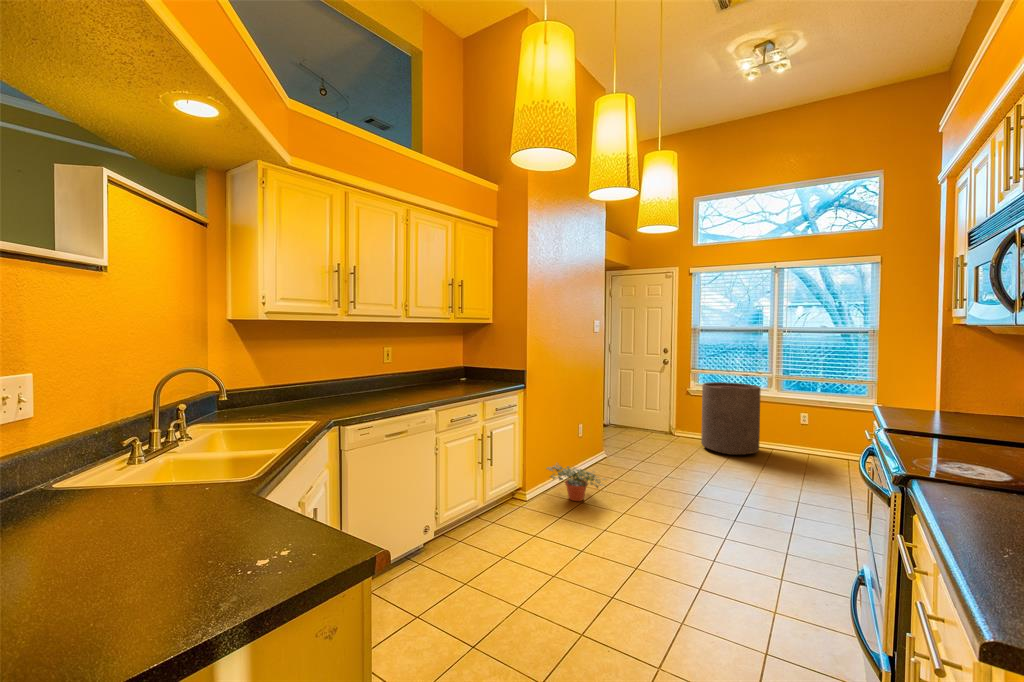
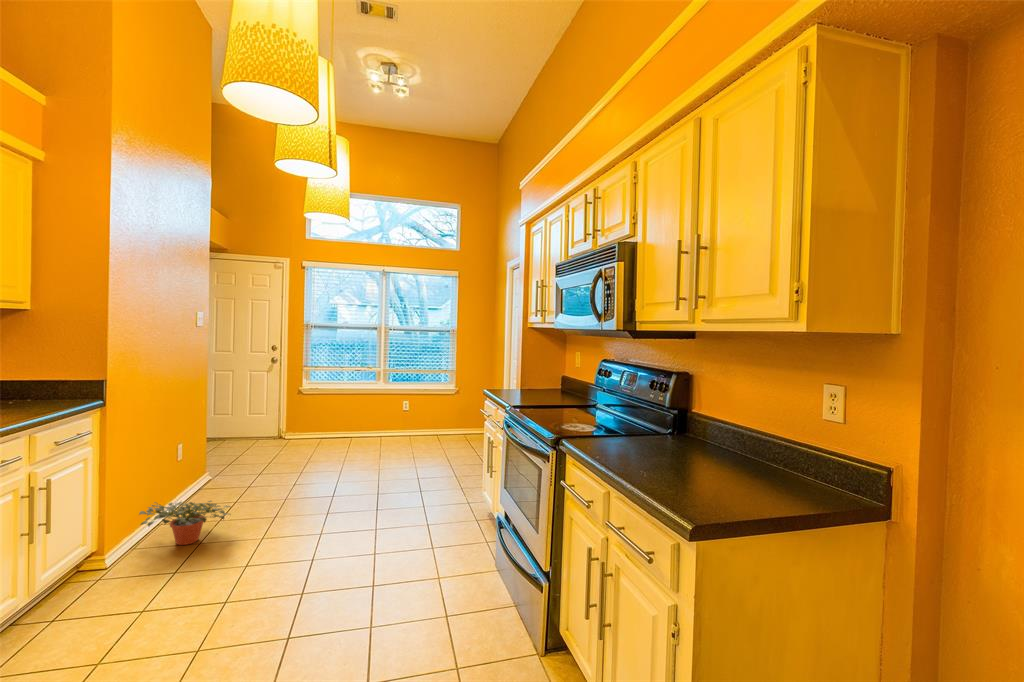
trash can: present [701,382,761,455] -> none [317,379,373,450]

